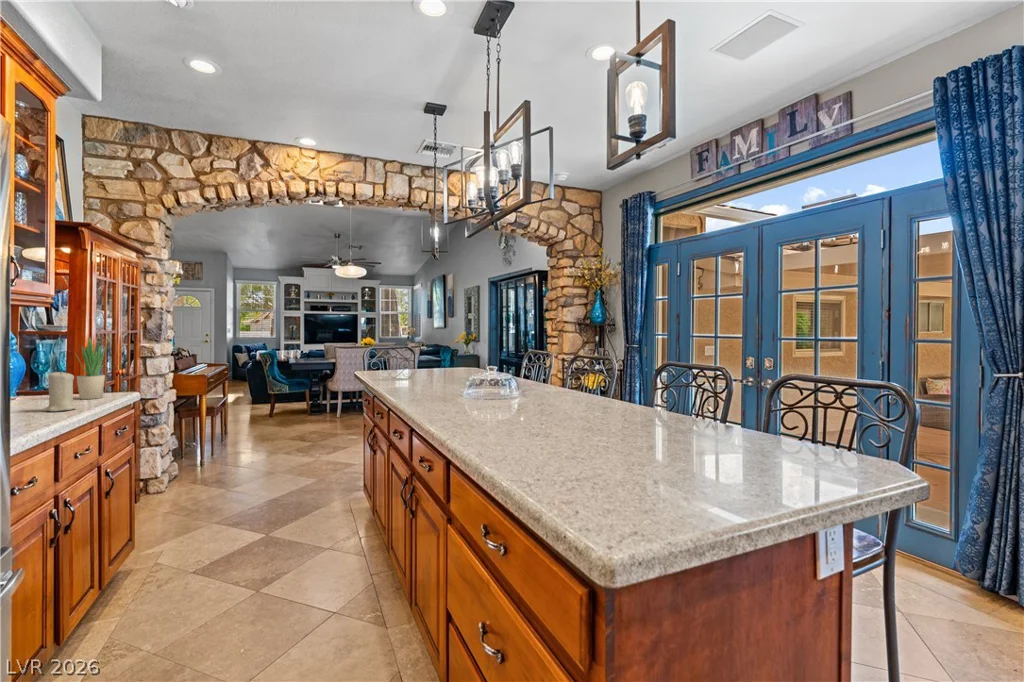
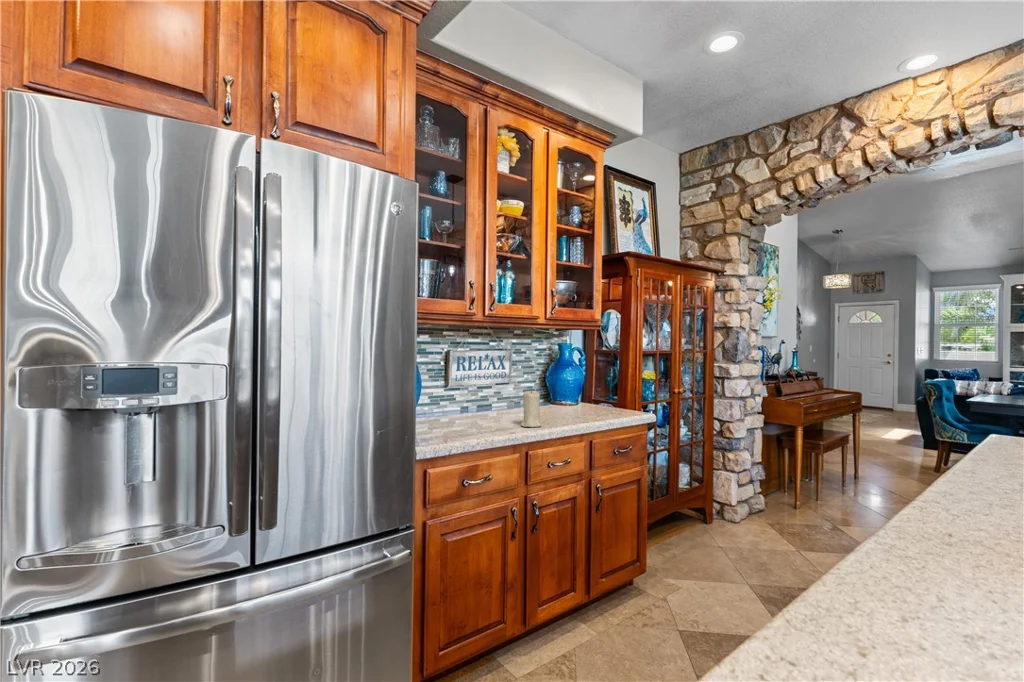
potted plant: present [77,336,105,399] -> none [579,357,604,418]

